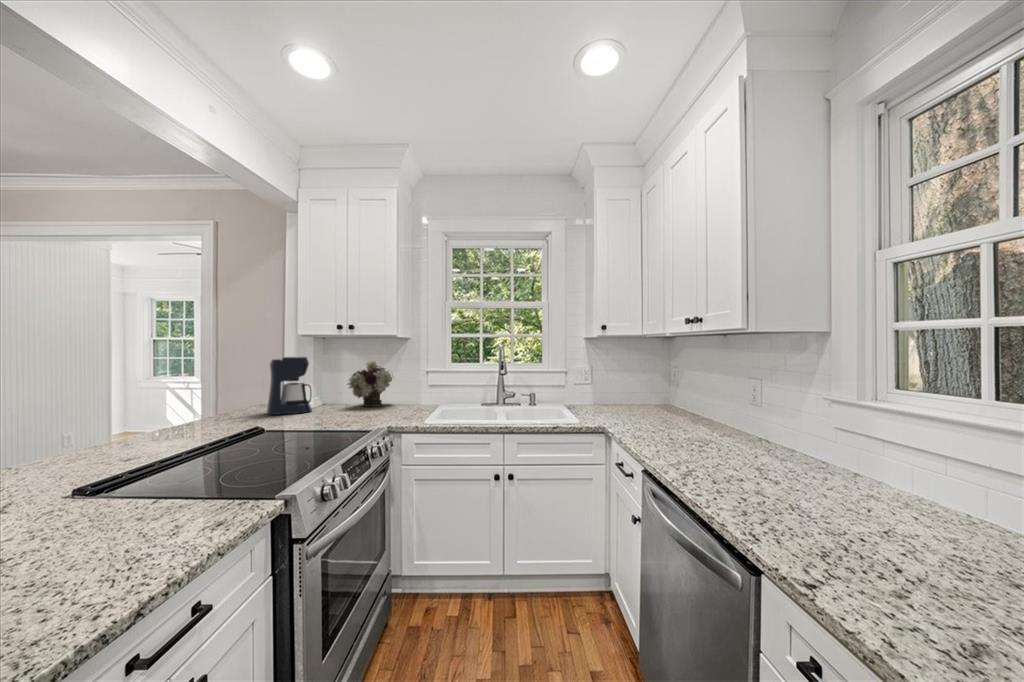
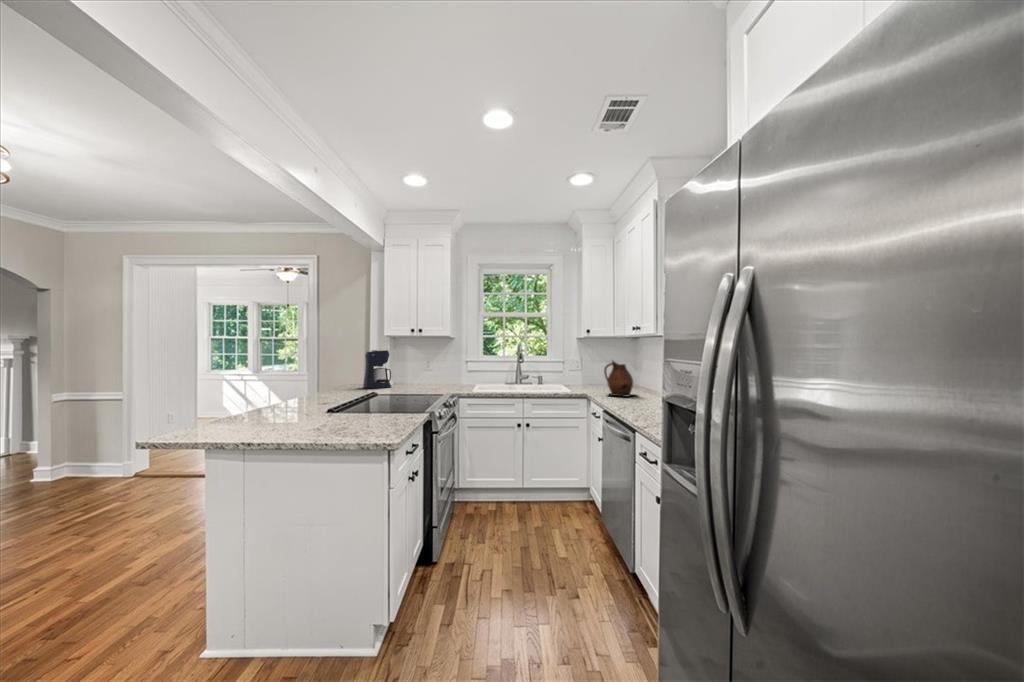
flower arrangement: present [348,361,394,407] -> none [412,353,445,386]
ceramic pitcher: none [636,373,693,438] -> present [604,361,633,397]

